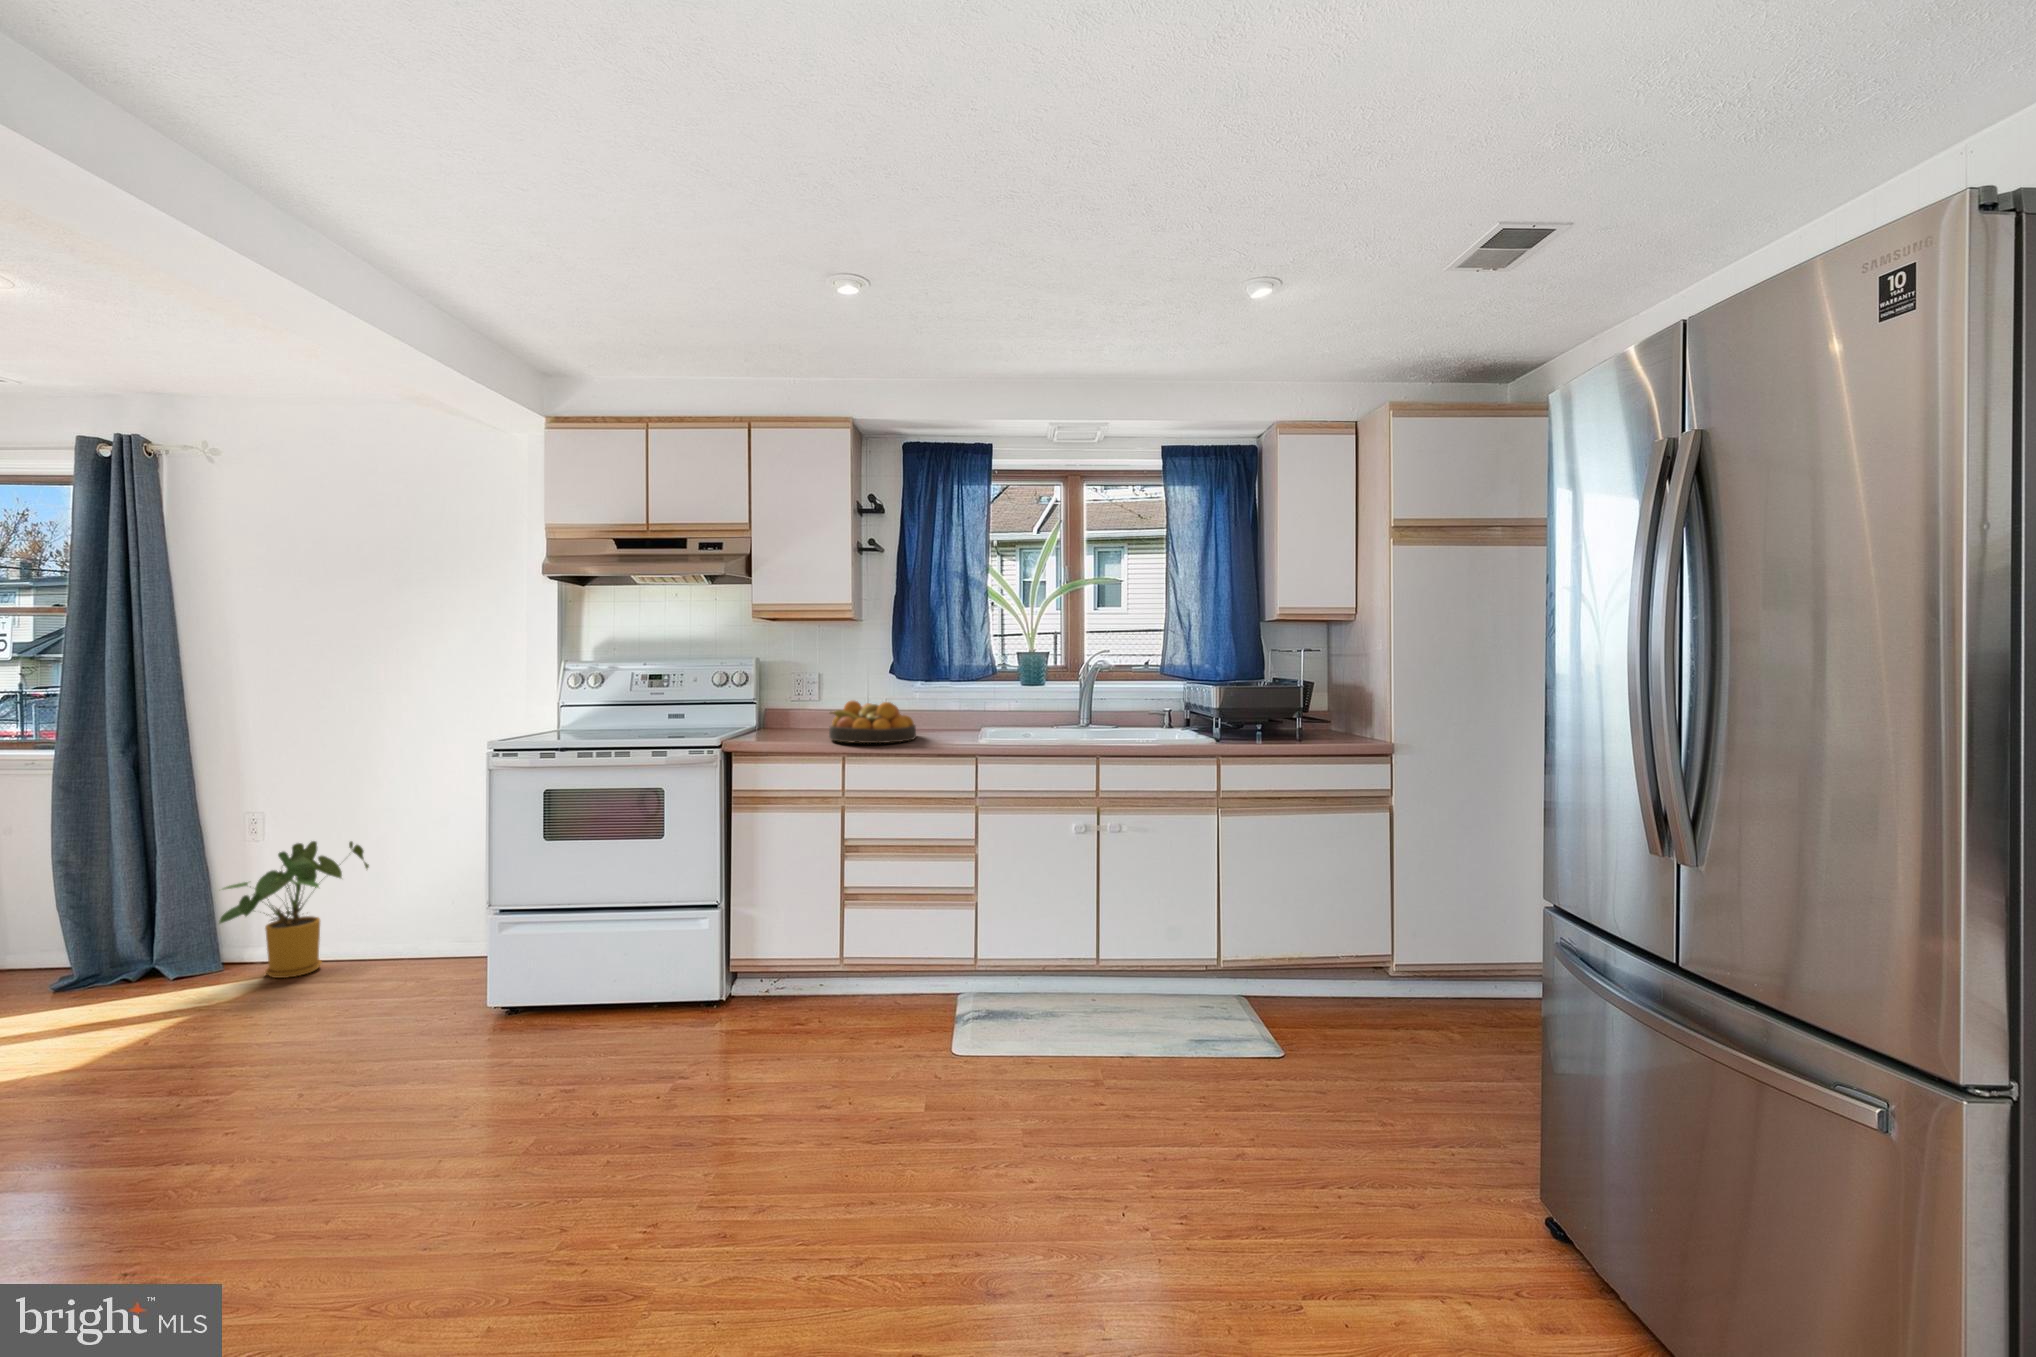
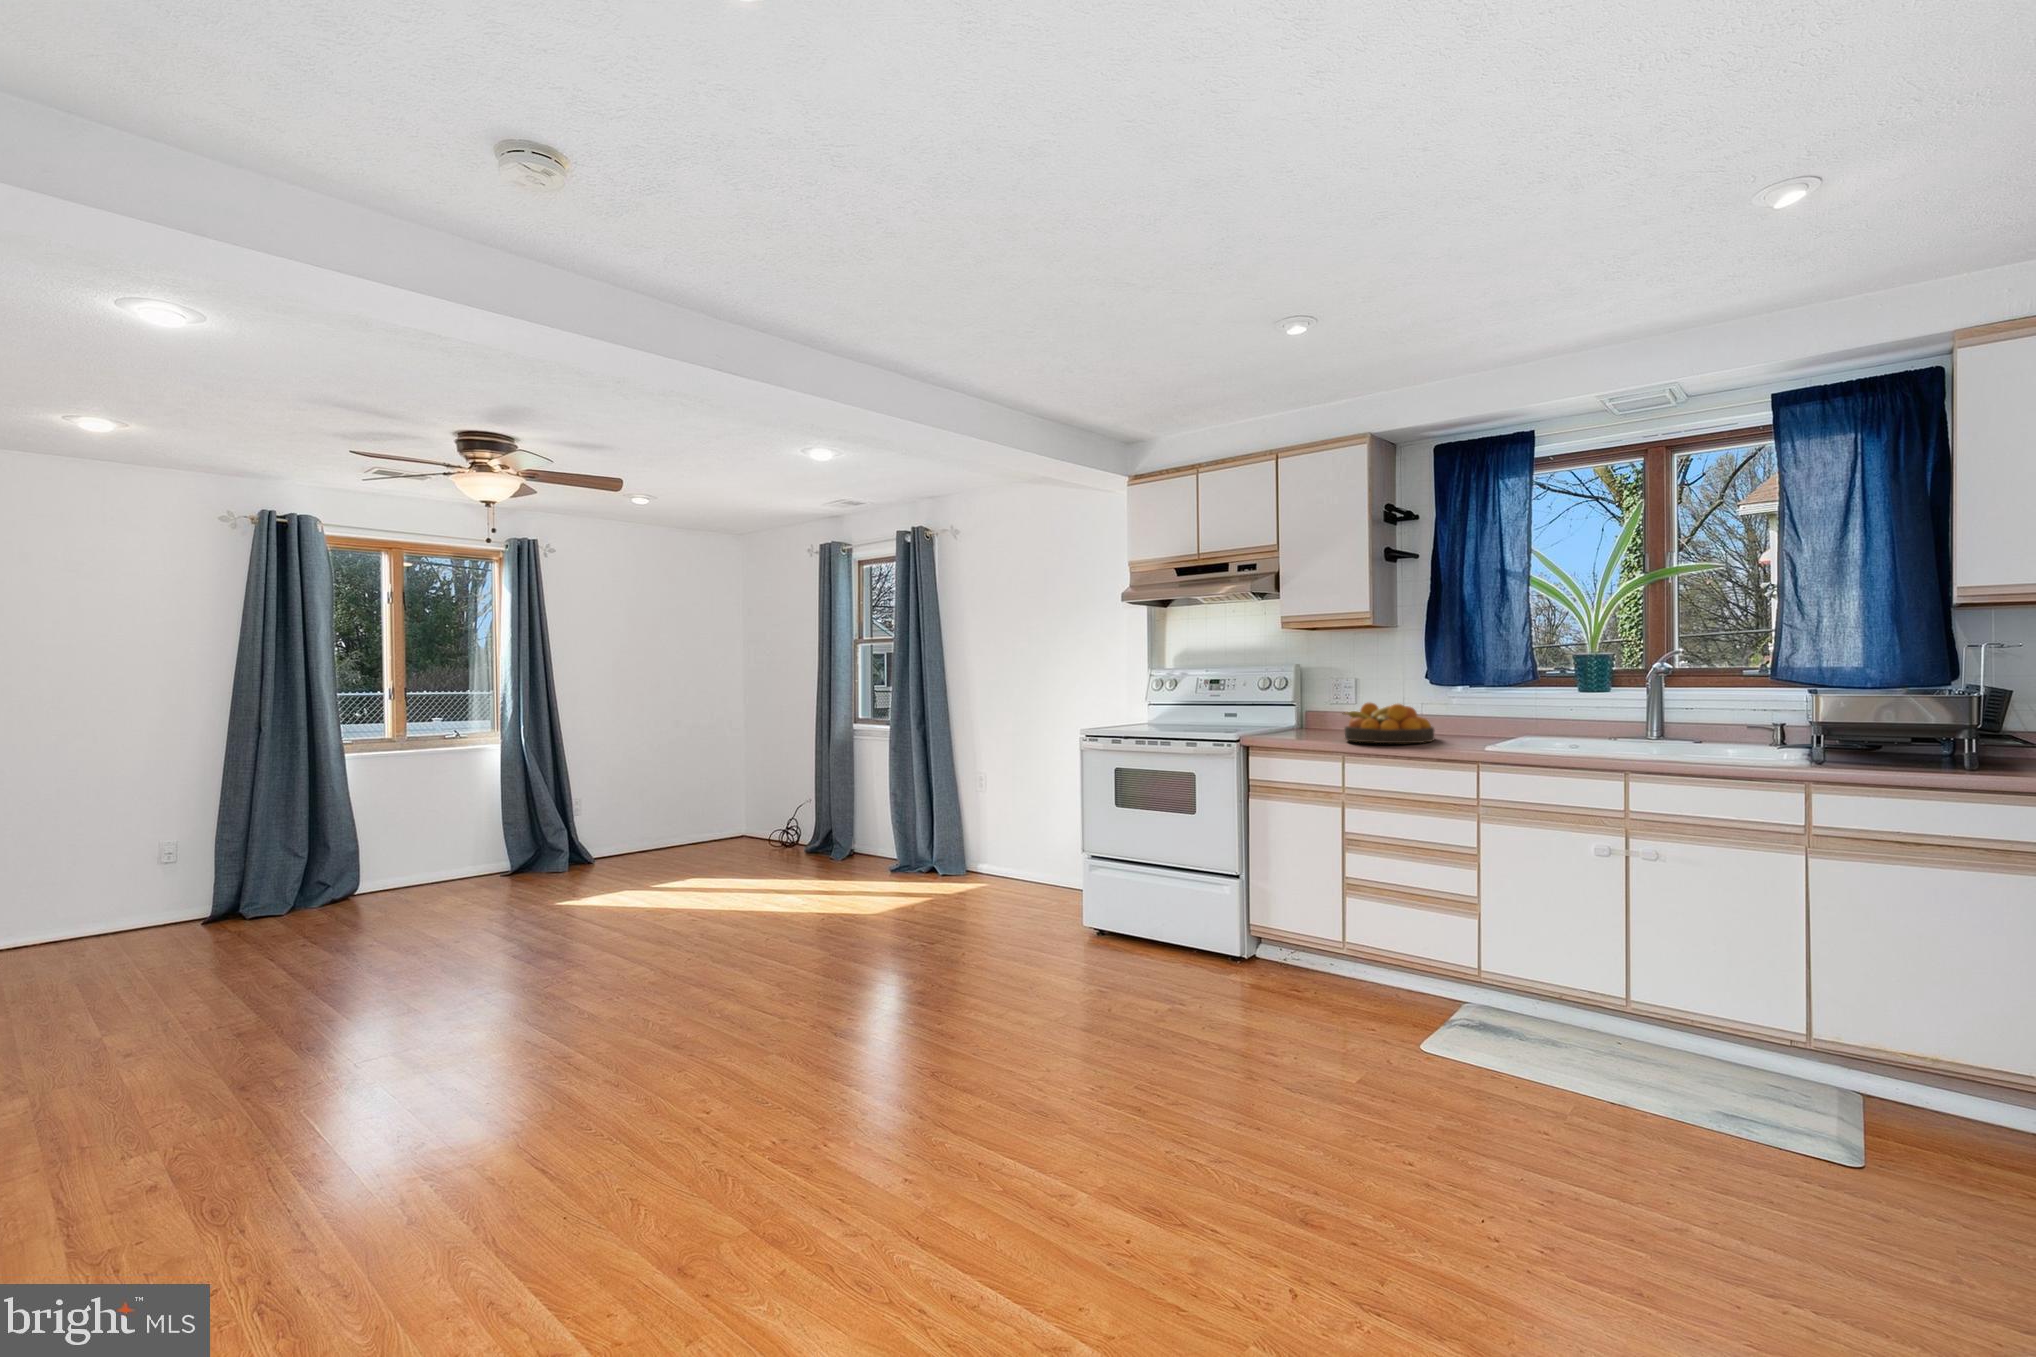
house plant: present [219,841,369,978] -> none [945,800,1035,892]

